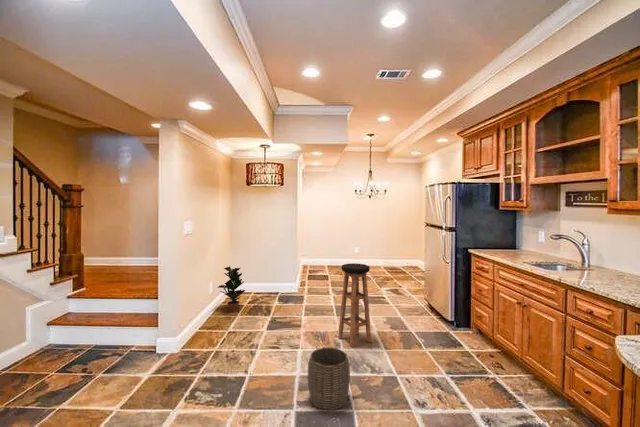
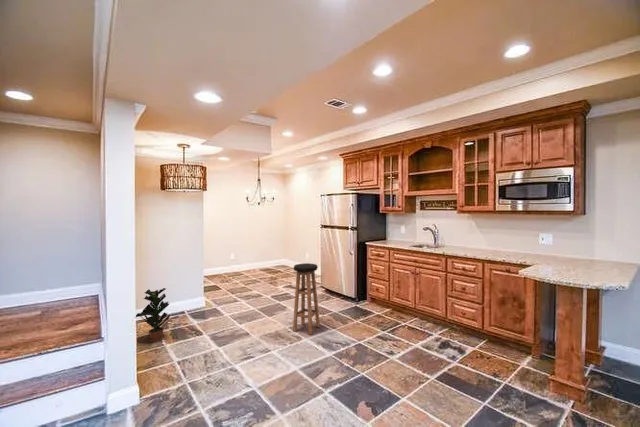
woven basket: present [308,347,350,410] -> none [320,333,355,384]

